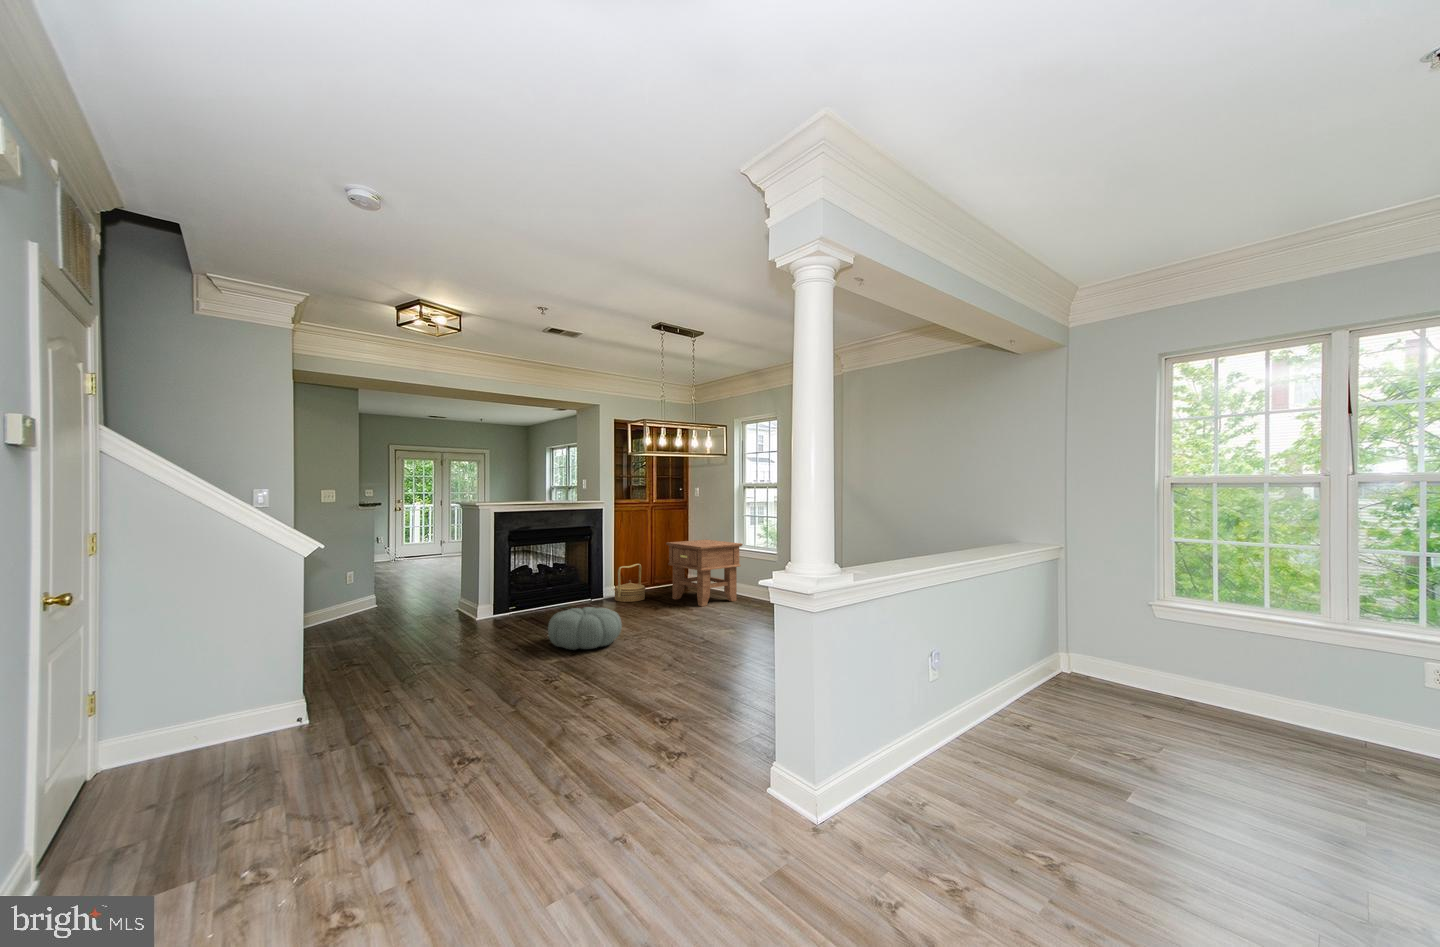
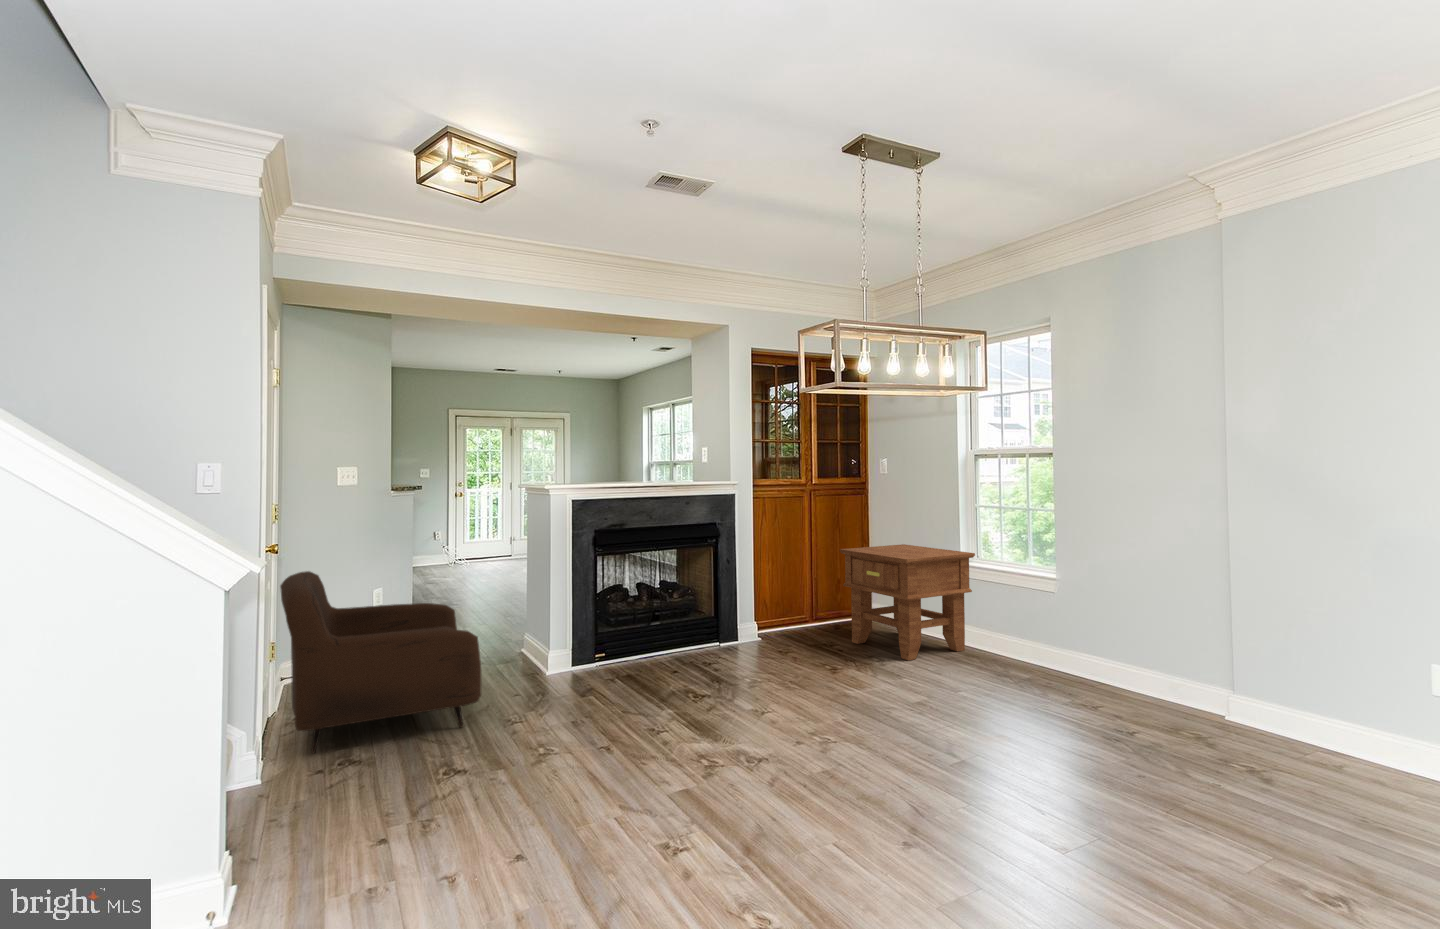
armchair: none [308,557,440,662] -> present [280,571,482,753]
woven basket: present [614,564,646,602] -> none [756,582,807,645]
pouf: present [548,607,622,650] -> none [658,667,787,752]

